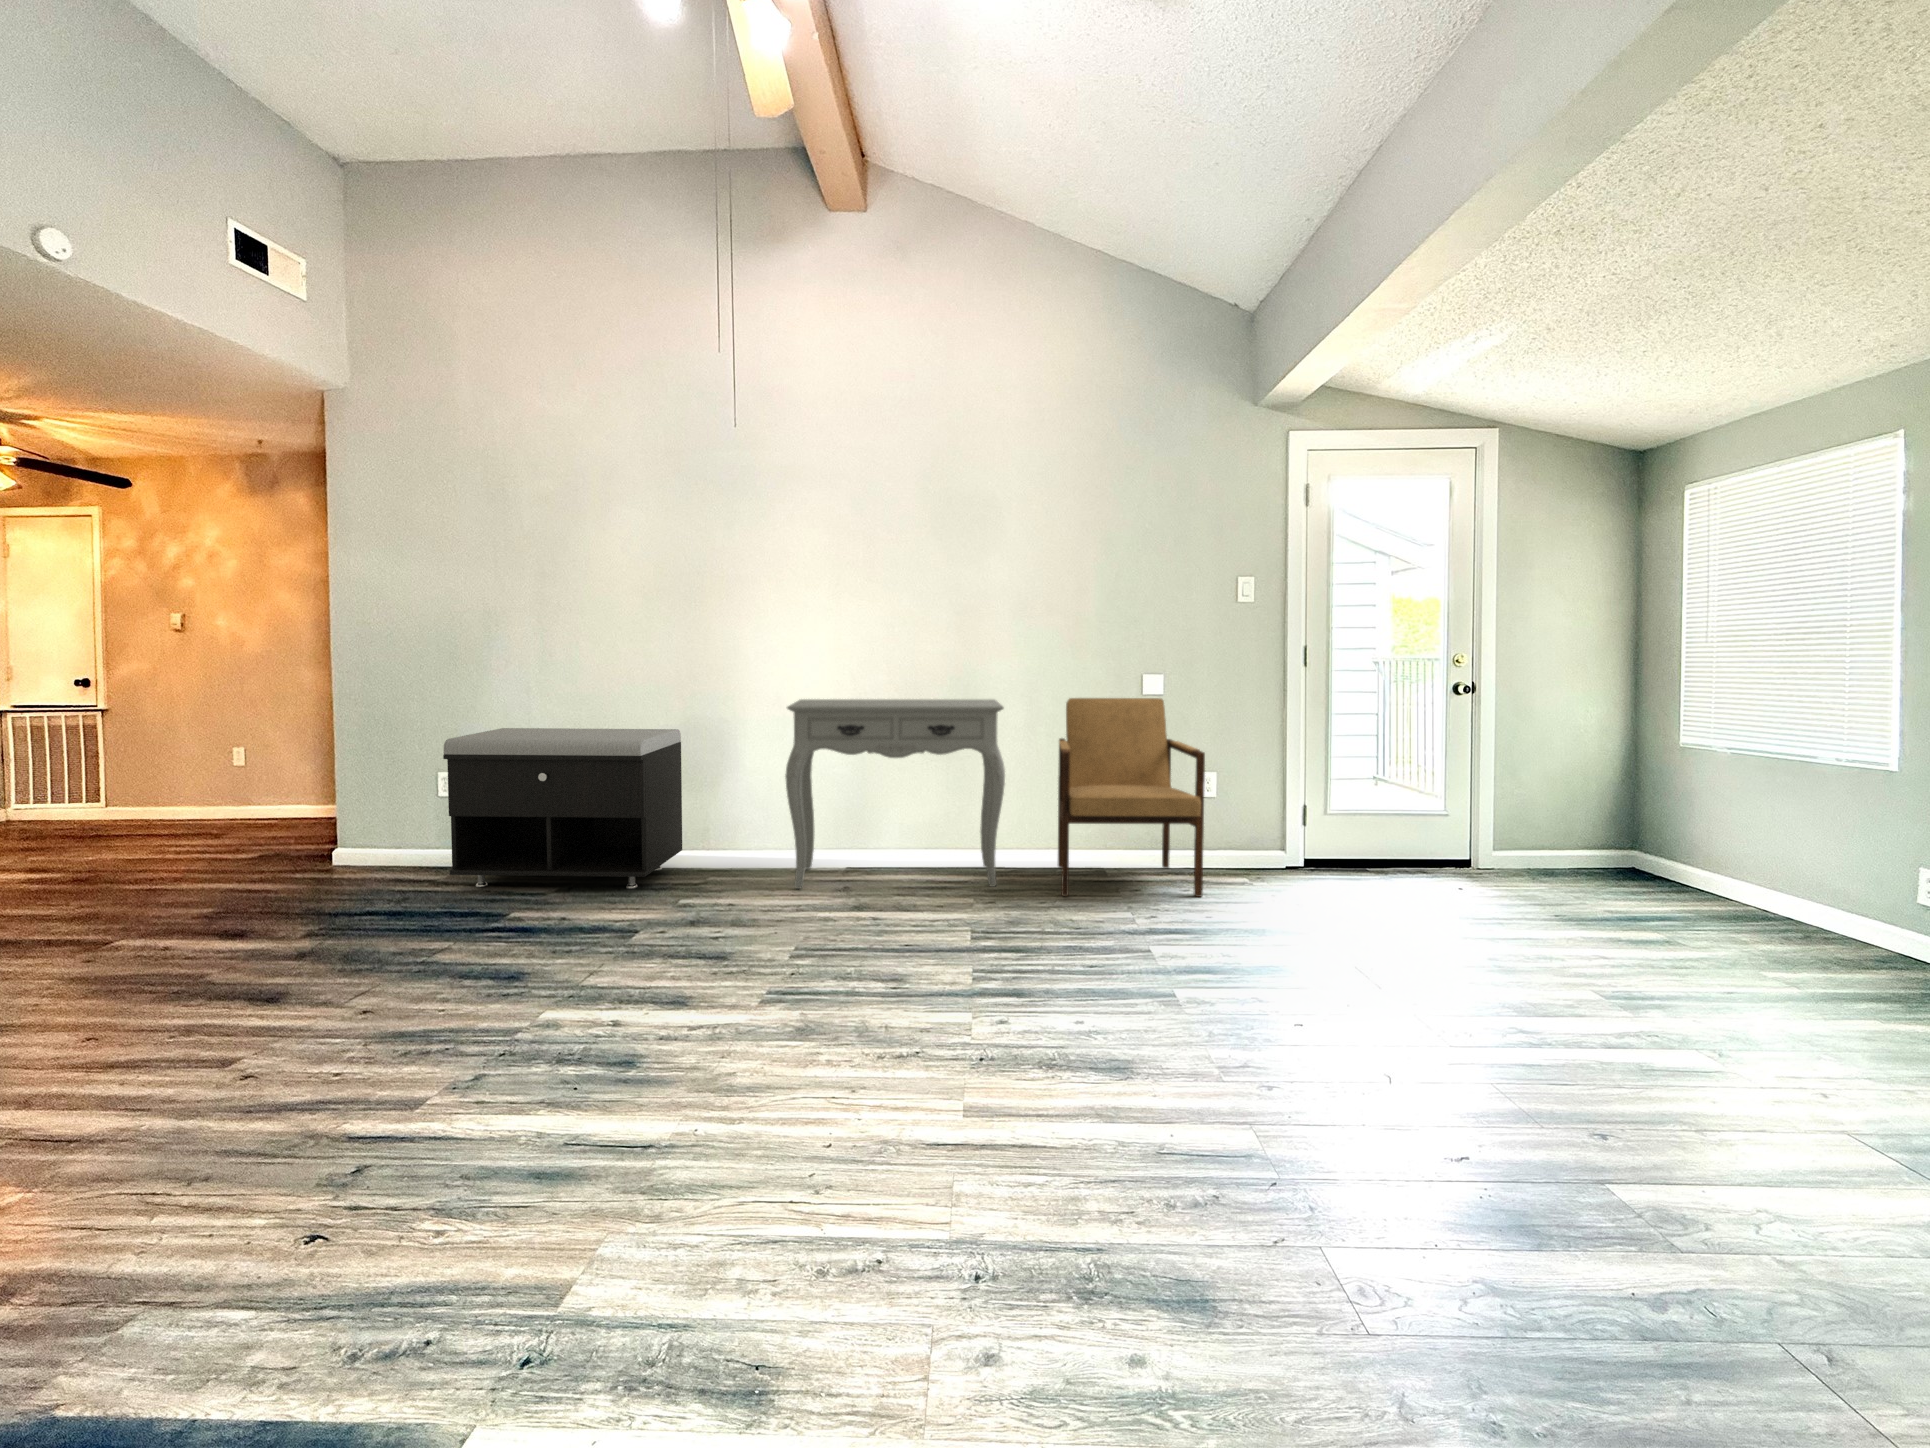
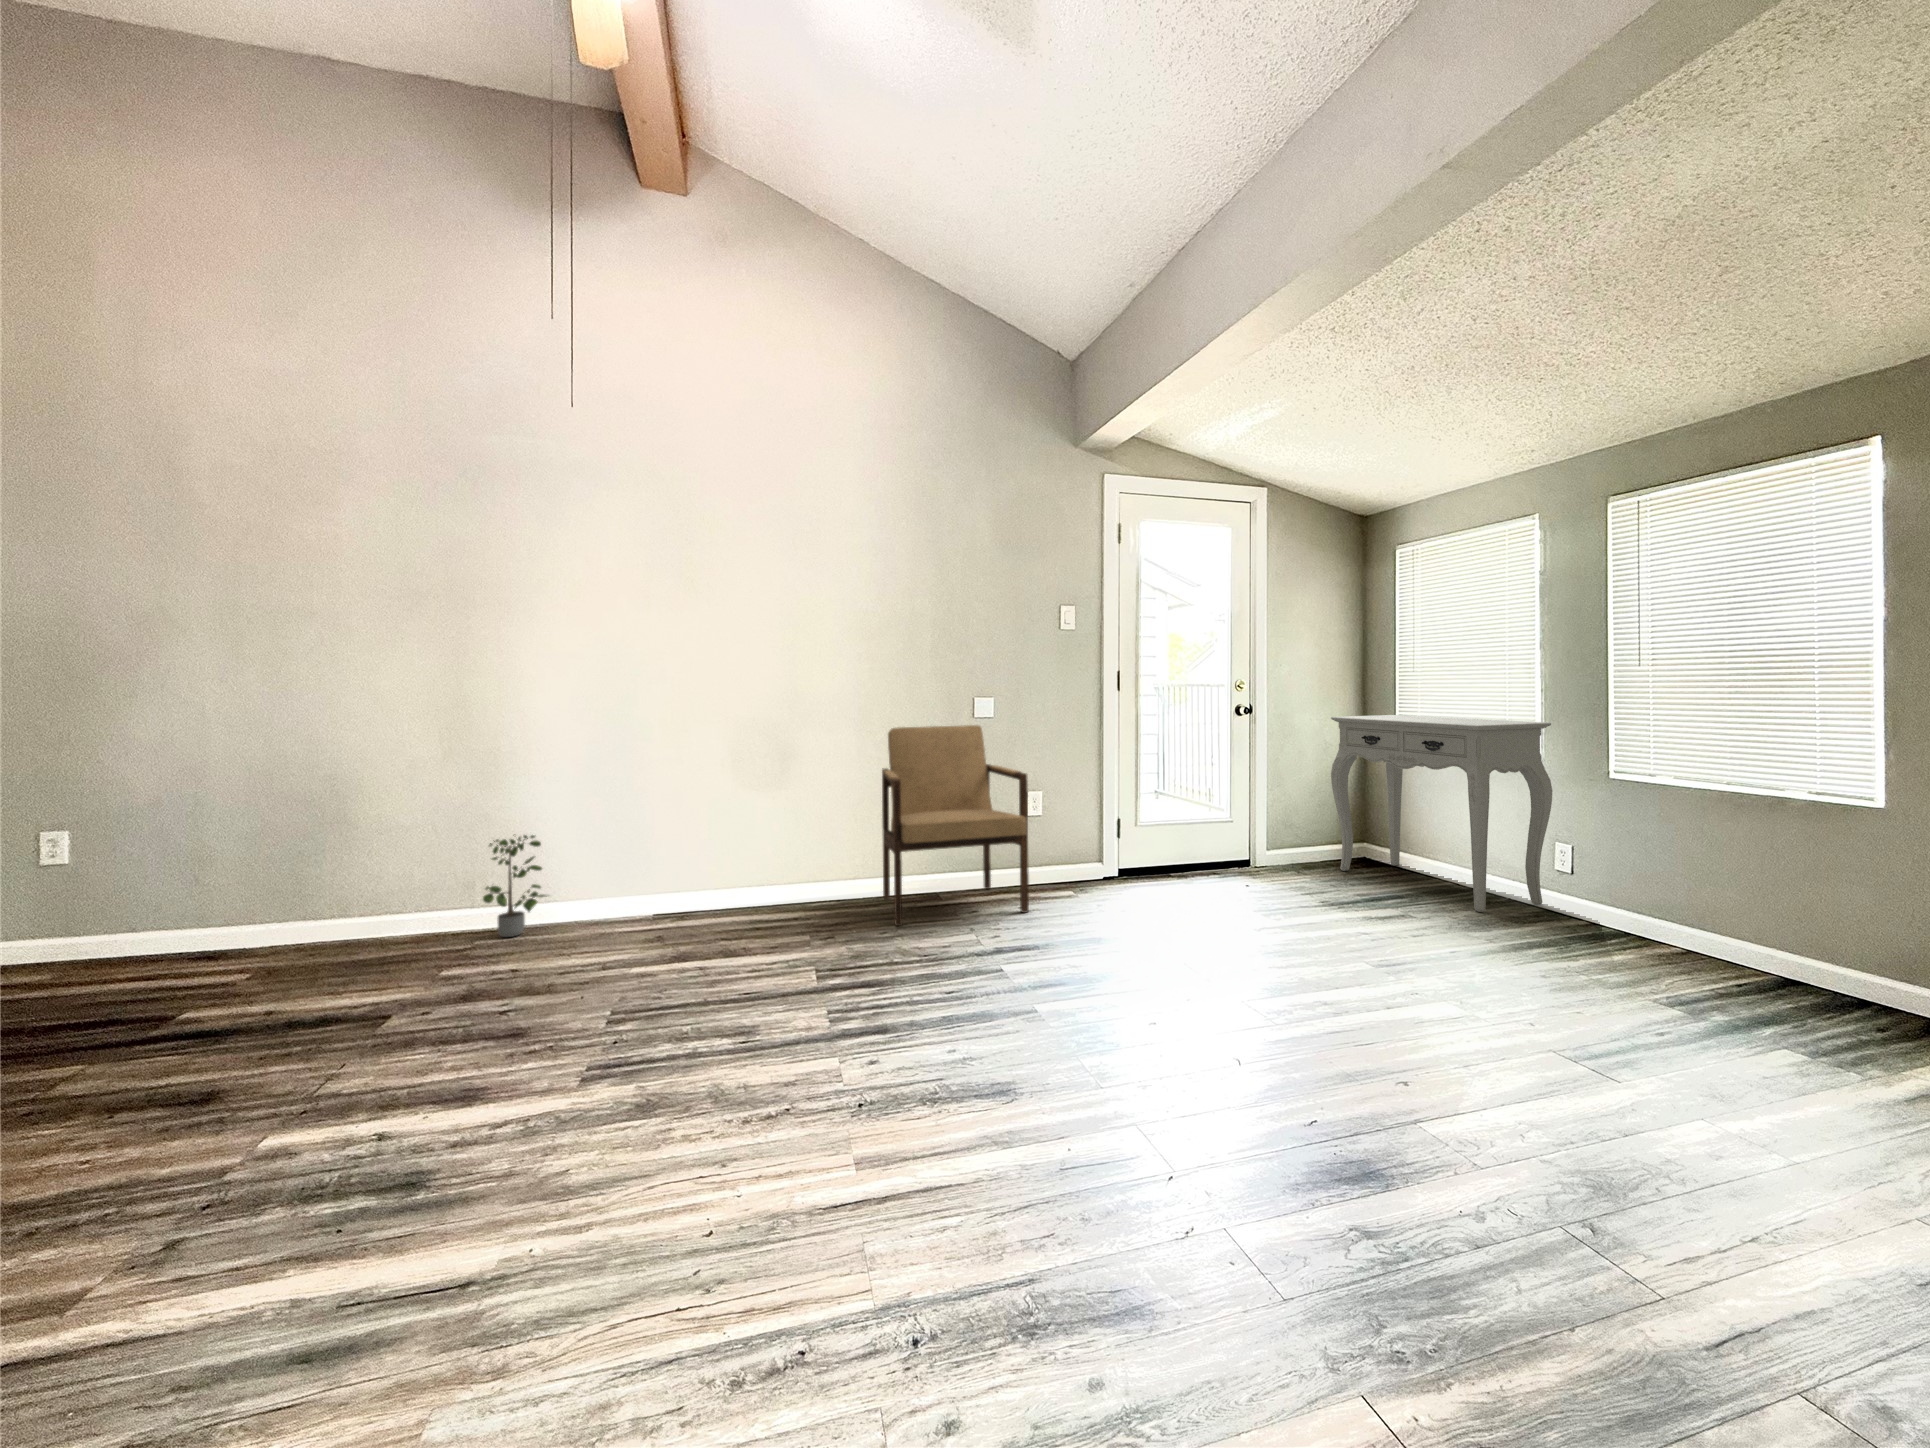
console table: present [785,699,1005,889] -> present [1331,715,1552,912]
storage bench: present [443,728,682,889] -> none [92,779,445,996]
potted plant: none [709,779,765,869] -> present [483,835,547,937]

